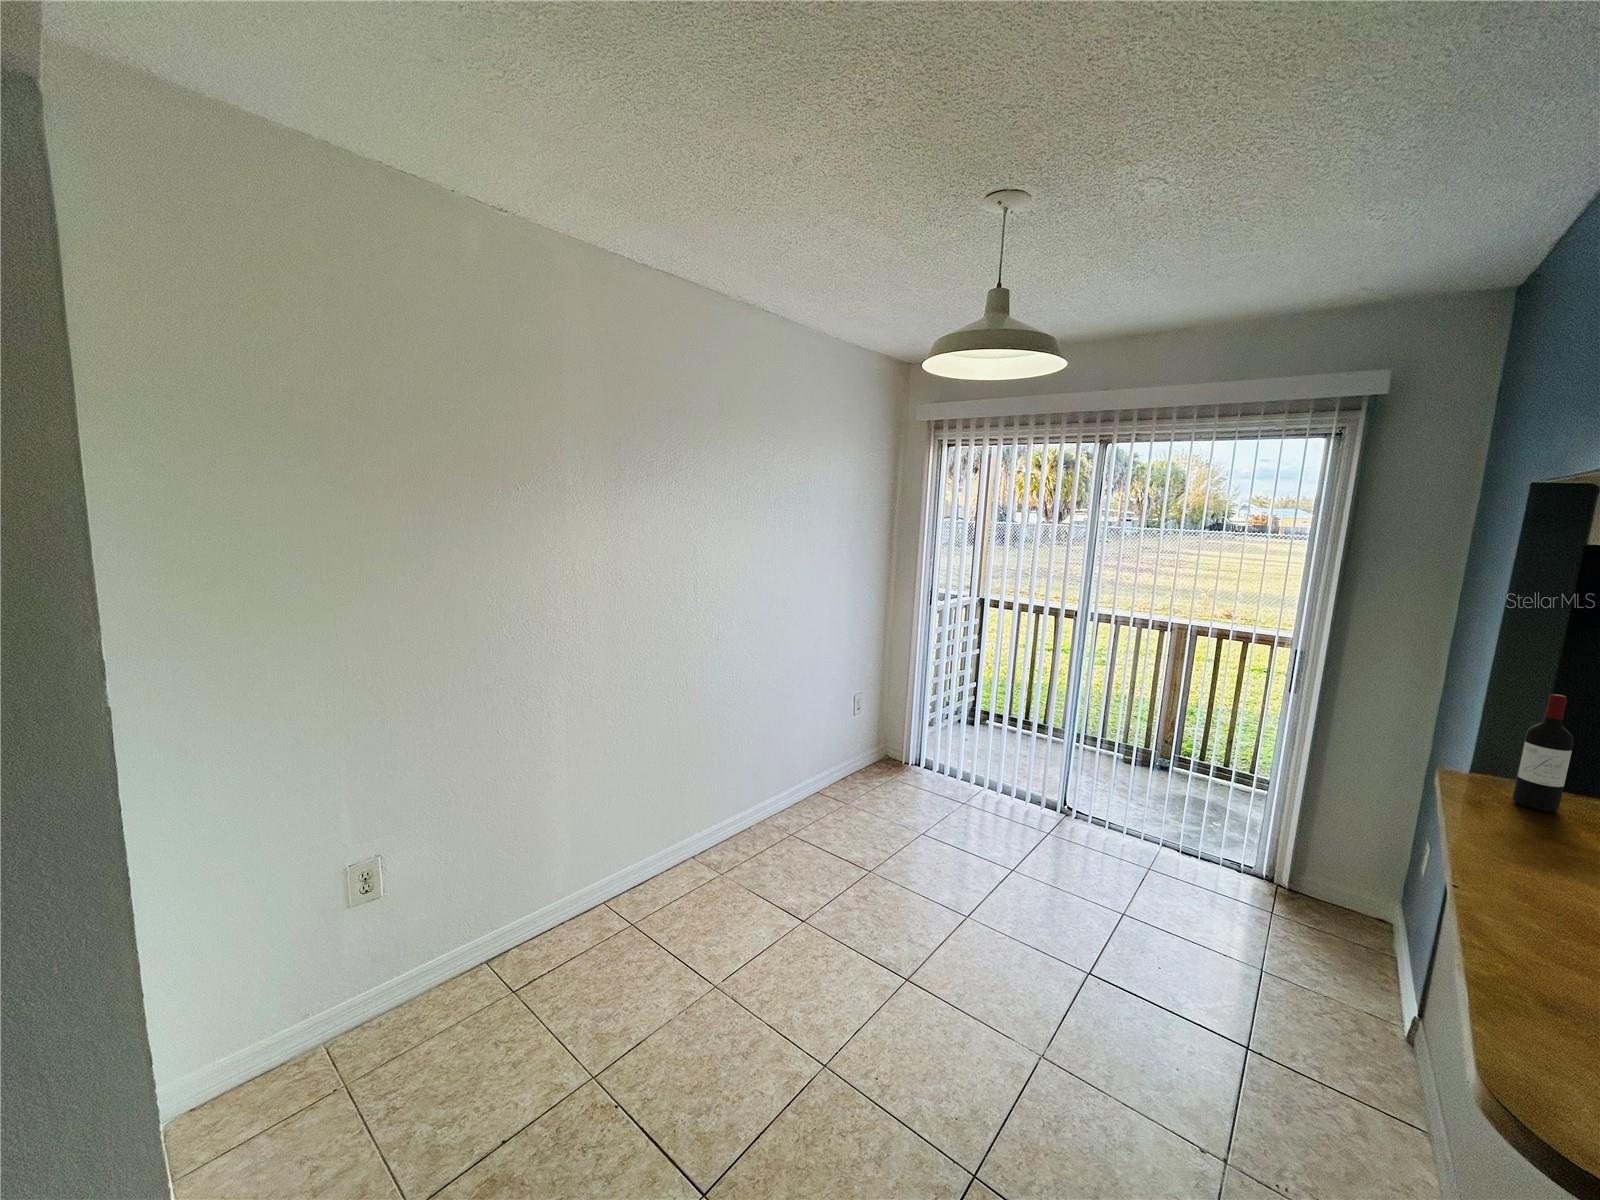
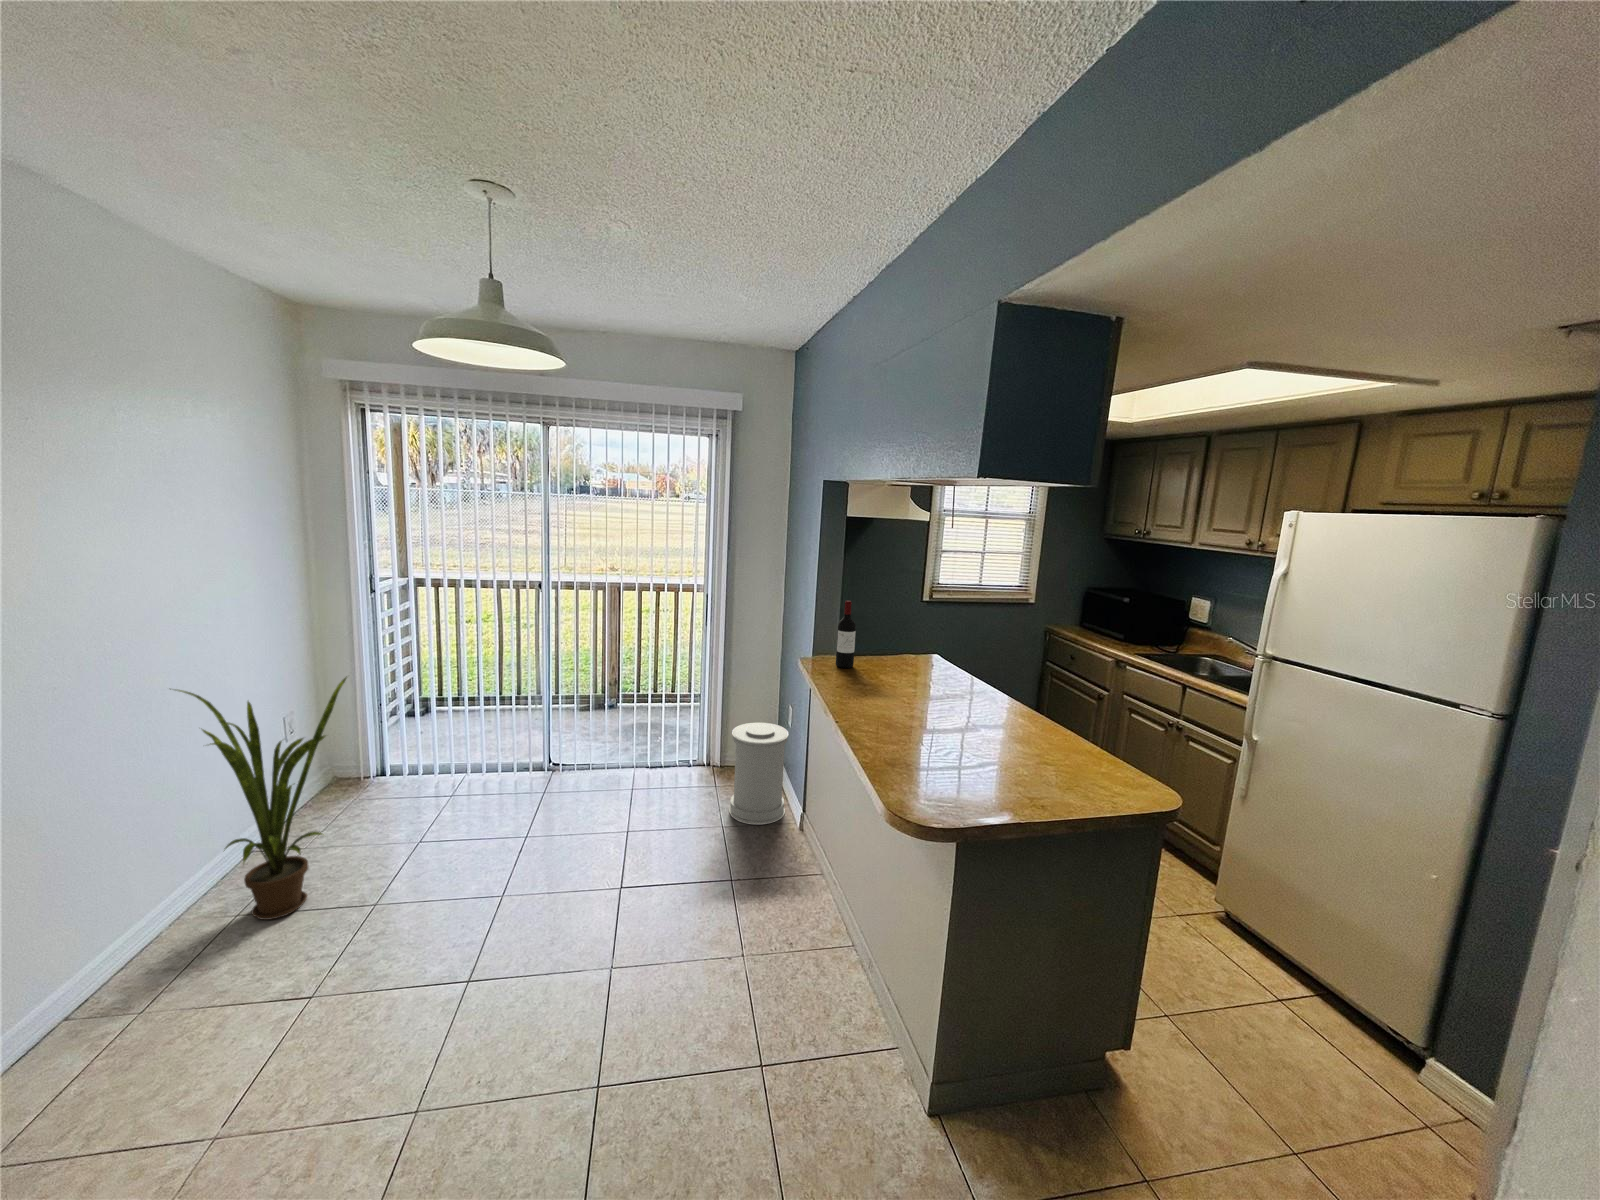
house plant: none [785,655,889,849] -> present [170,678,347,920]
trash can: none [1281,842,1408,1006] -> present [729,723,788,824]

